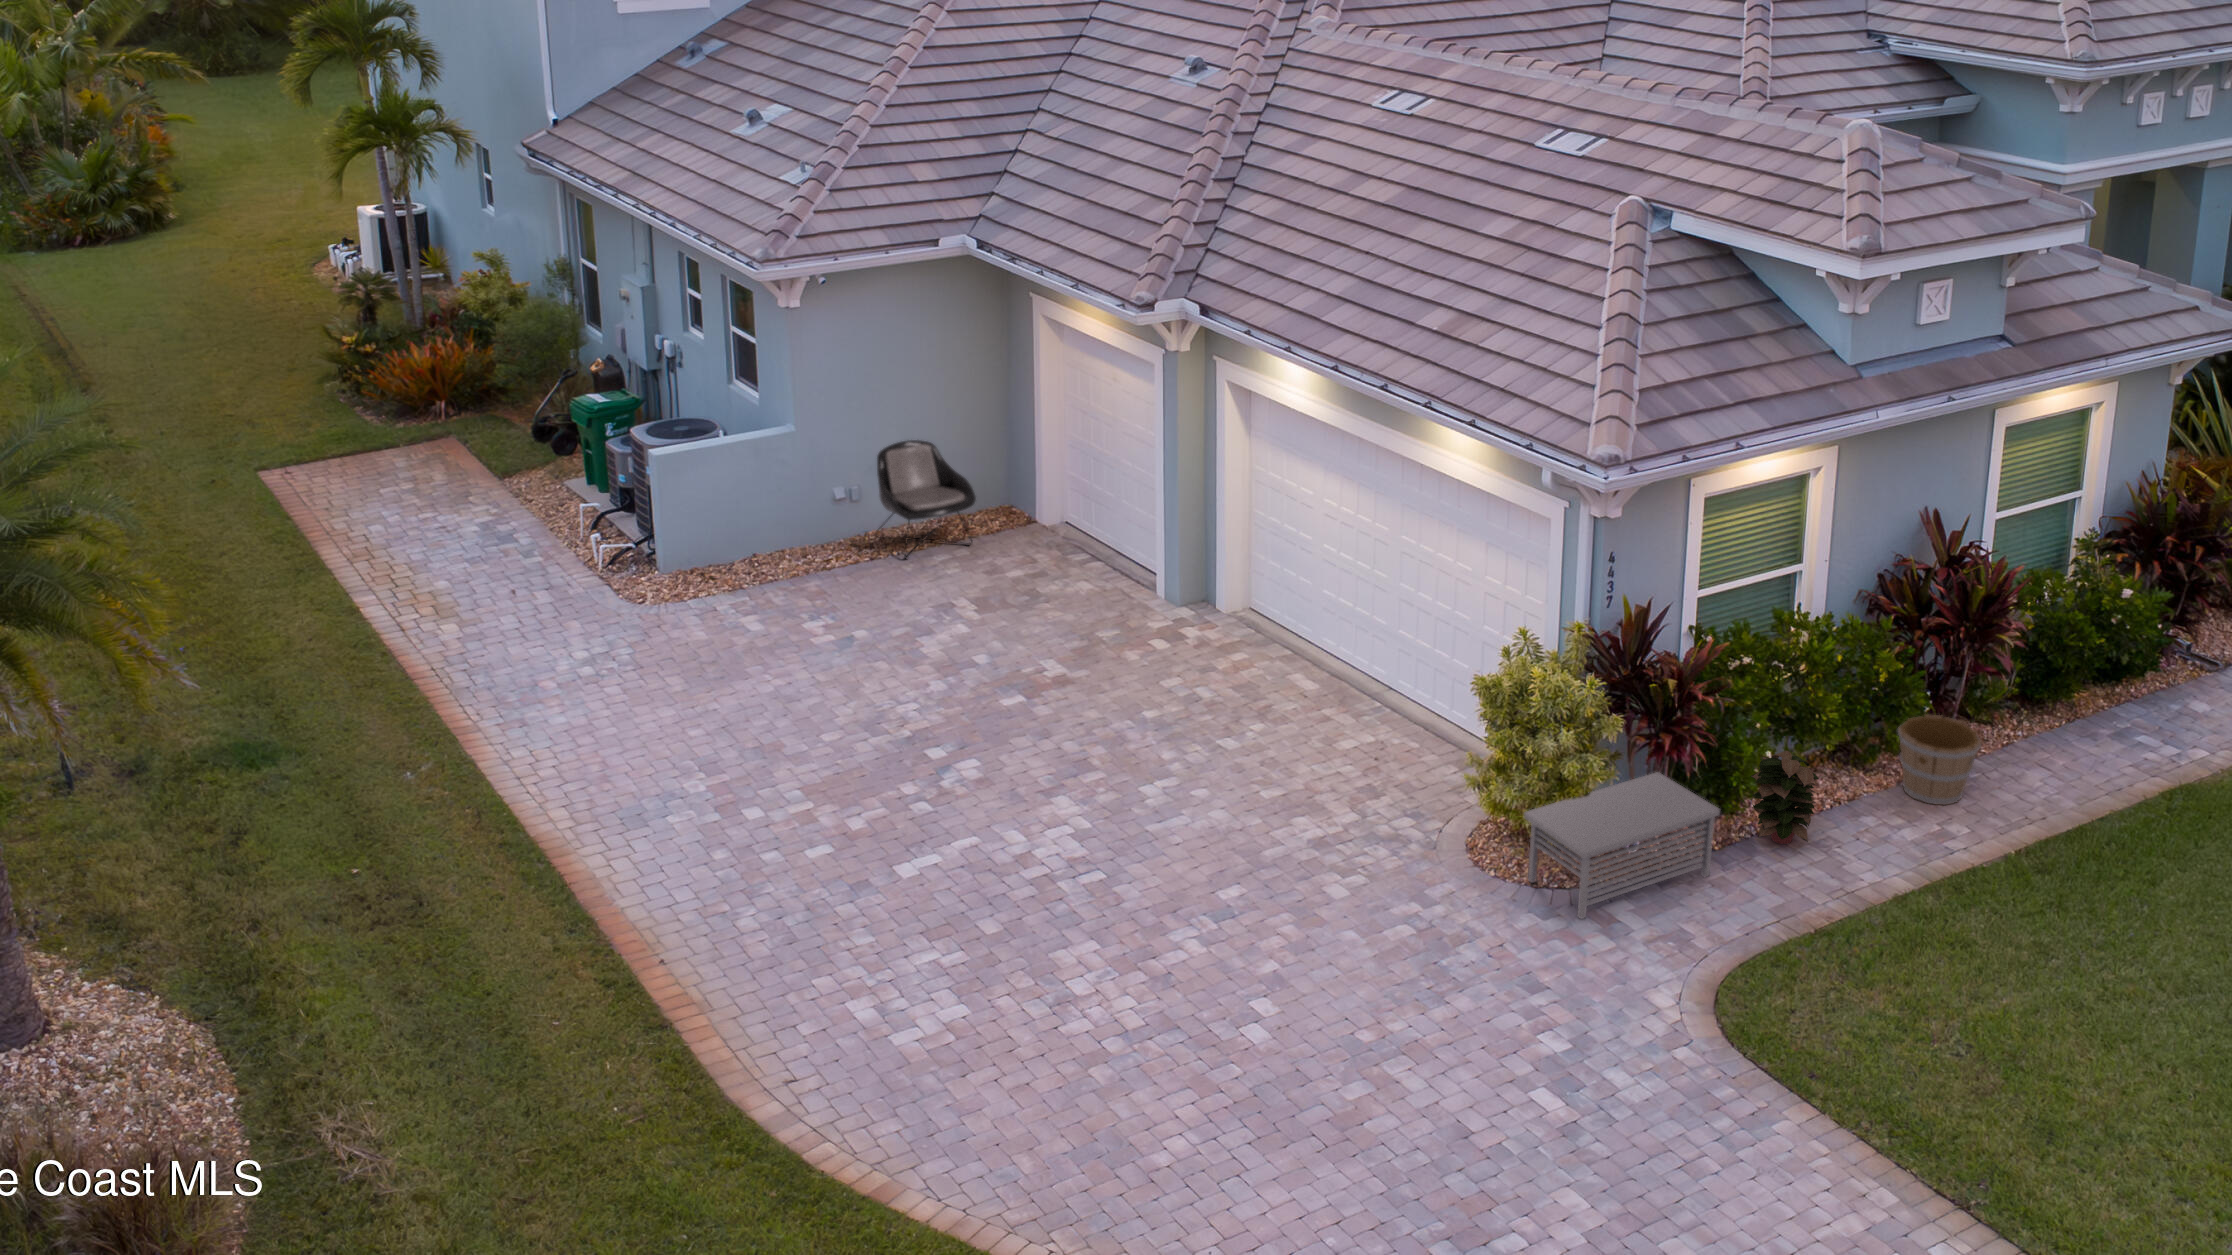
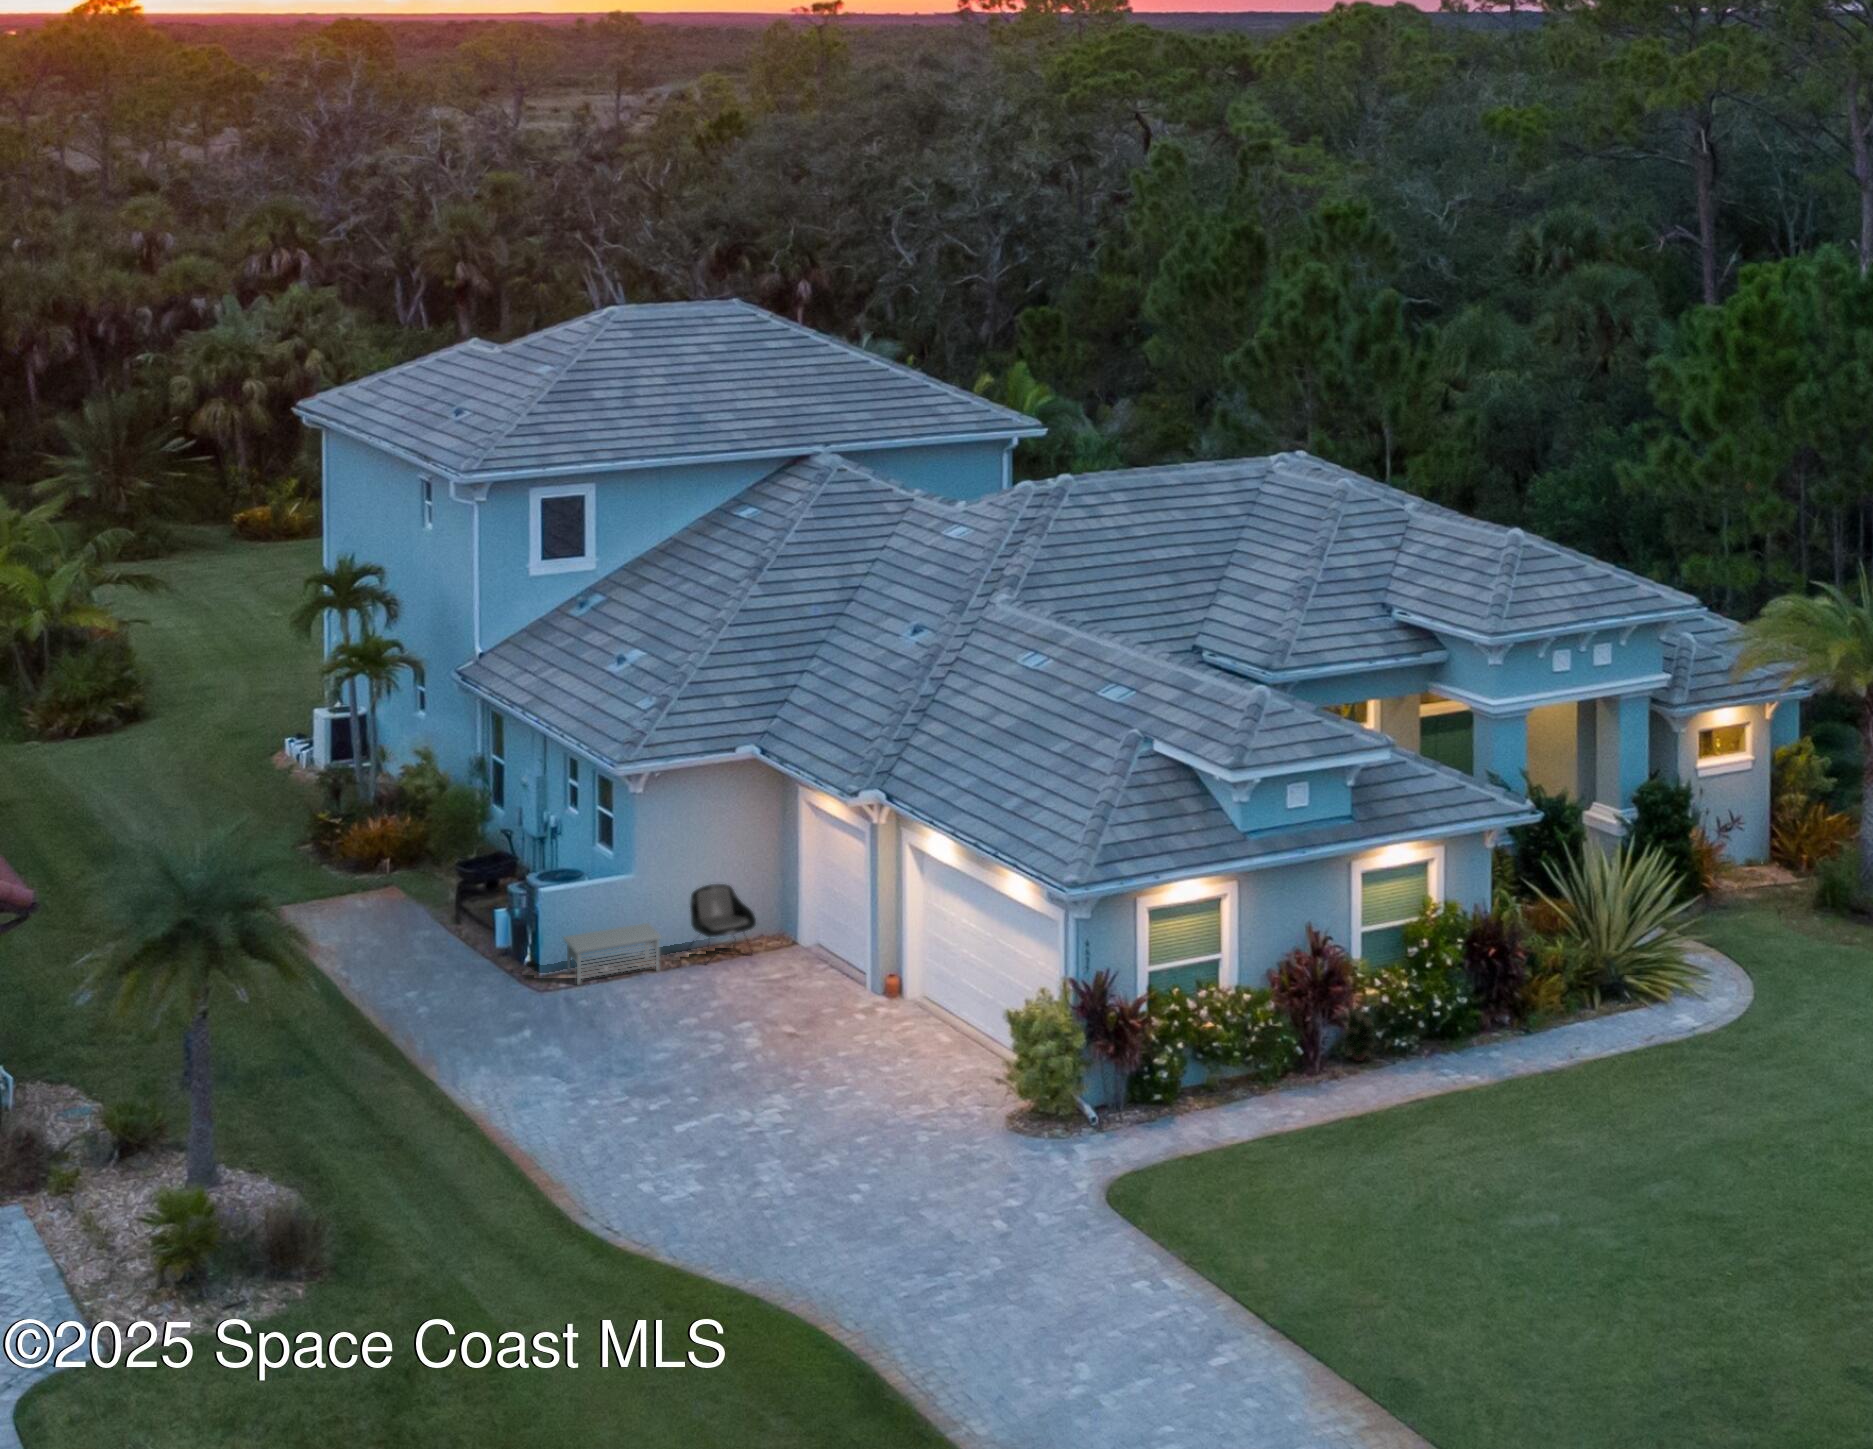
wooden bucket: present [1898,715,1982,805] -> none [1266,1037,1312,1089]
decorative plant: present [1751,751,1819,844] -> present [1344,1009,1376,1061]
storage bench: present [1524,772,1720,919] -> present [564,923,661,984]

